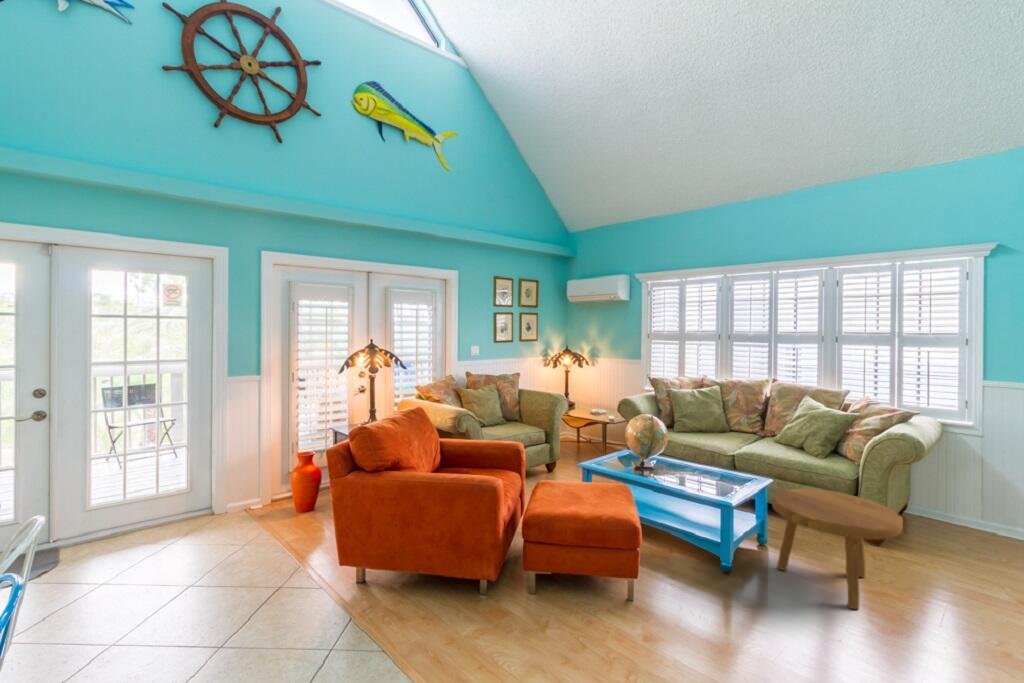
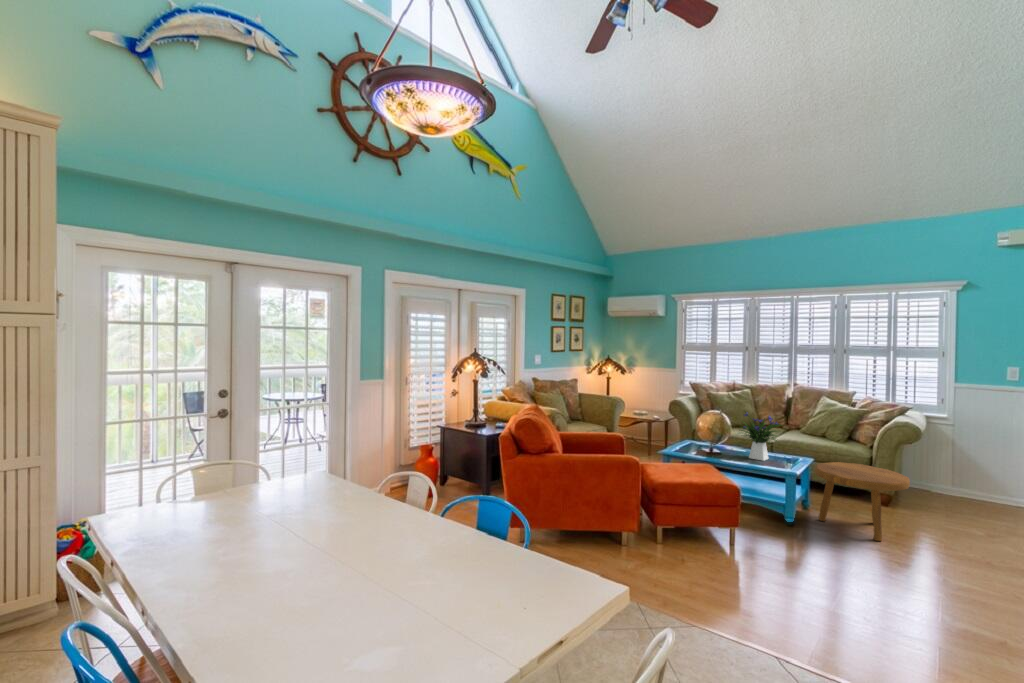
flower arrangement: none [670,416,735,484] -> present [741,412,782,461]

